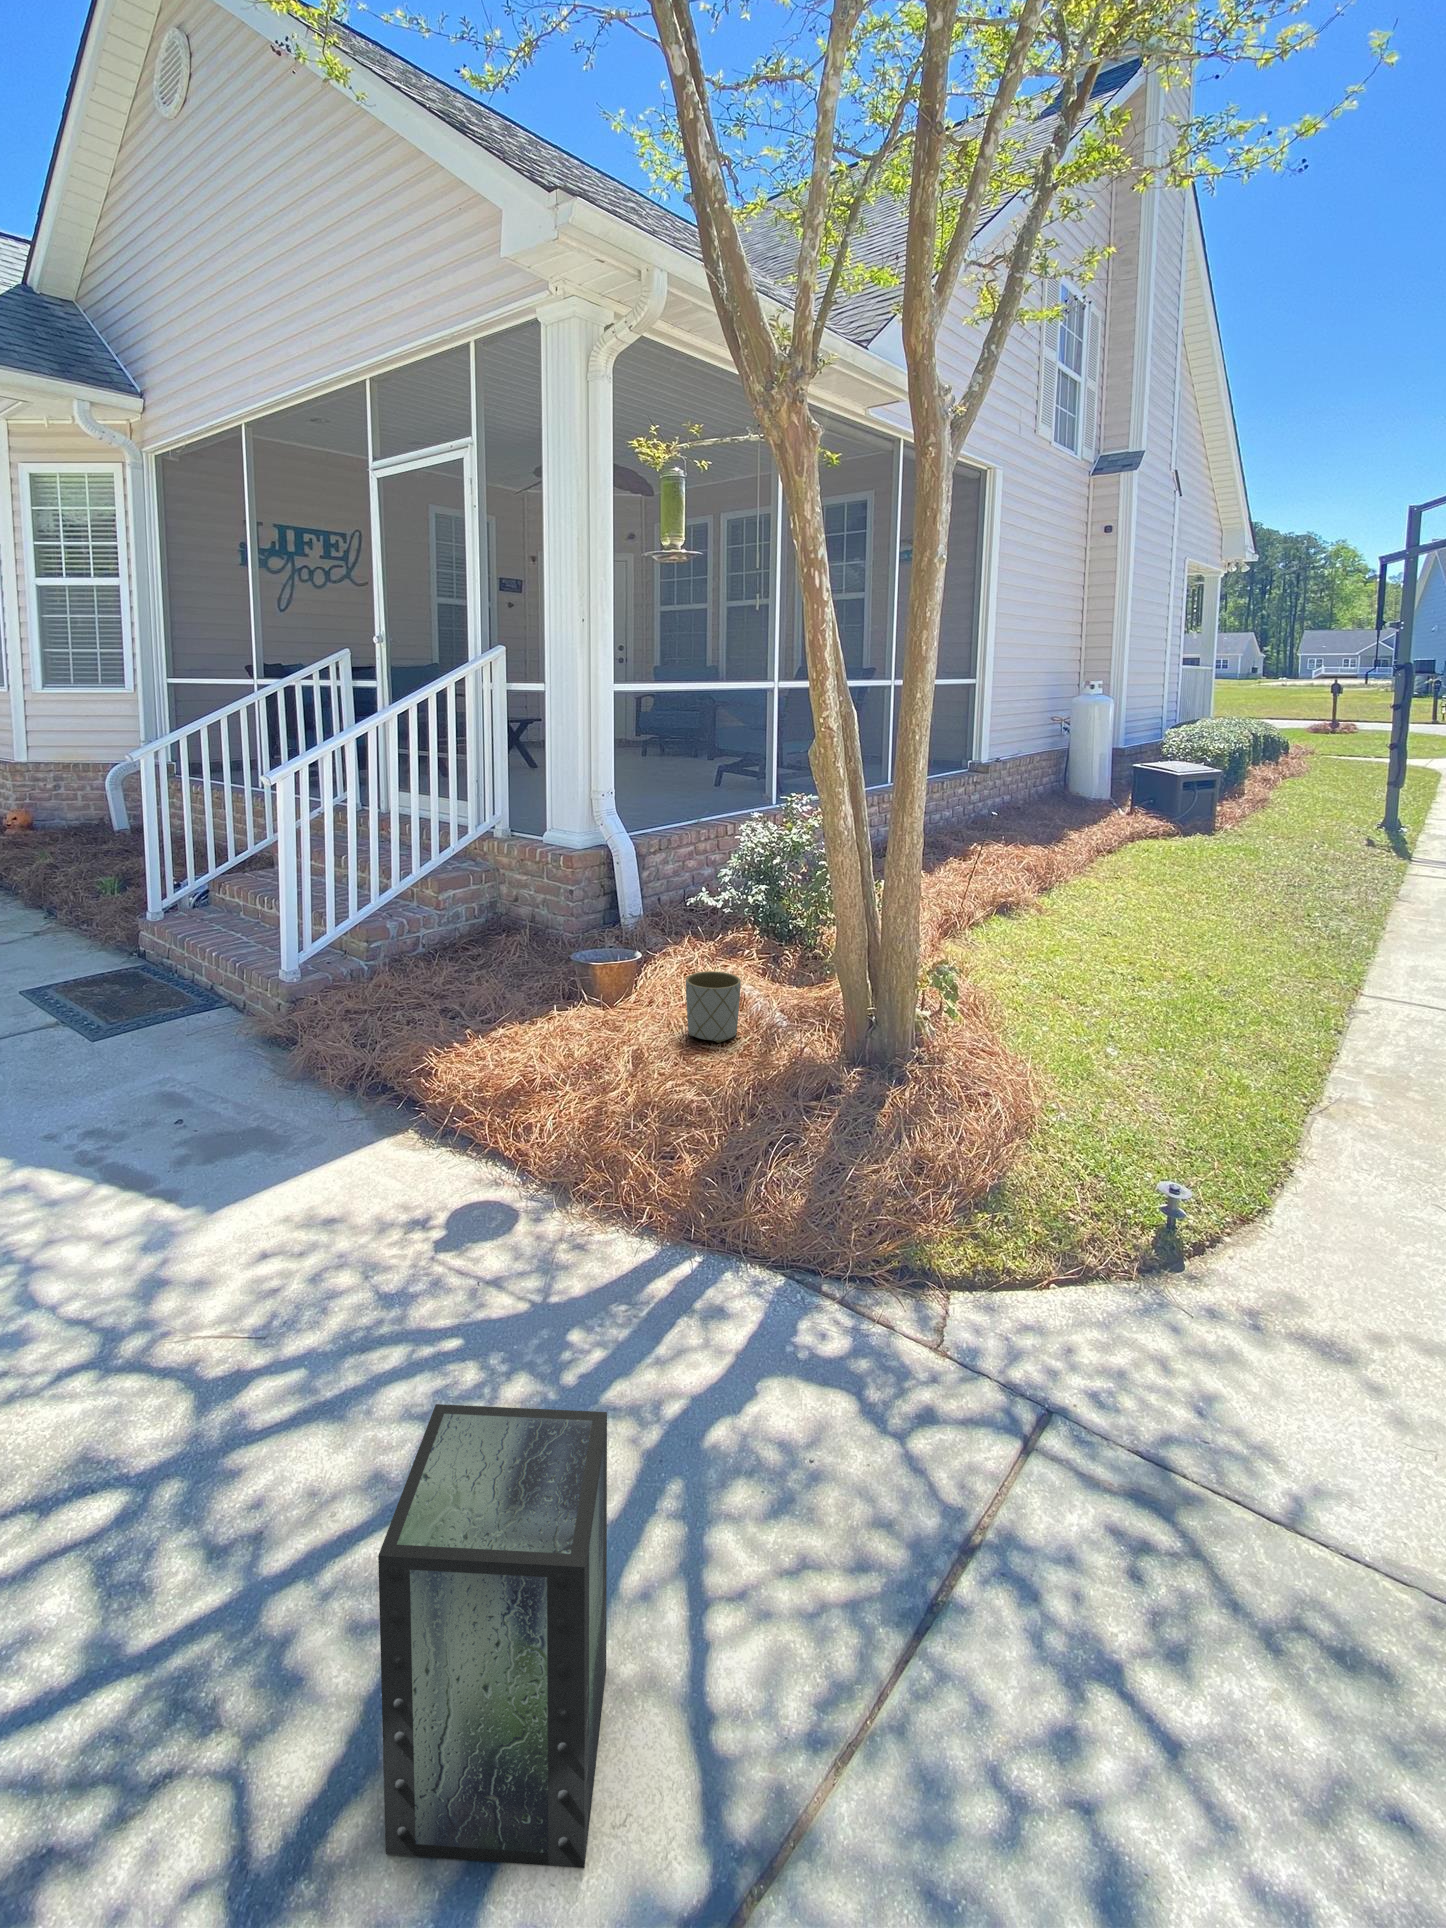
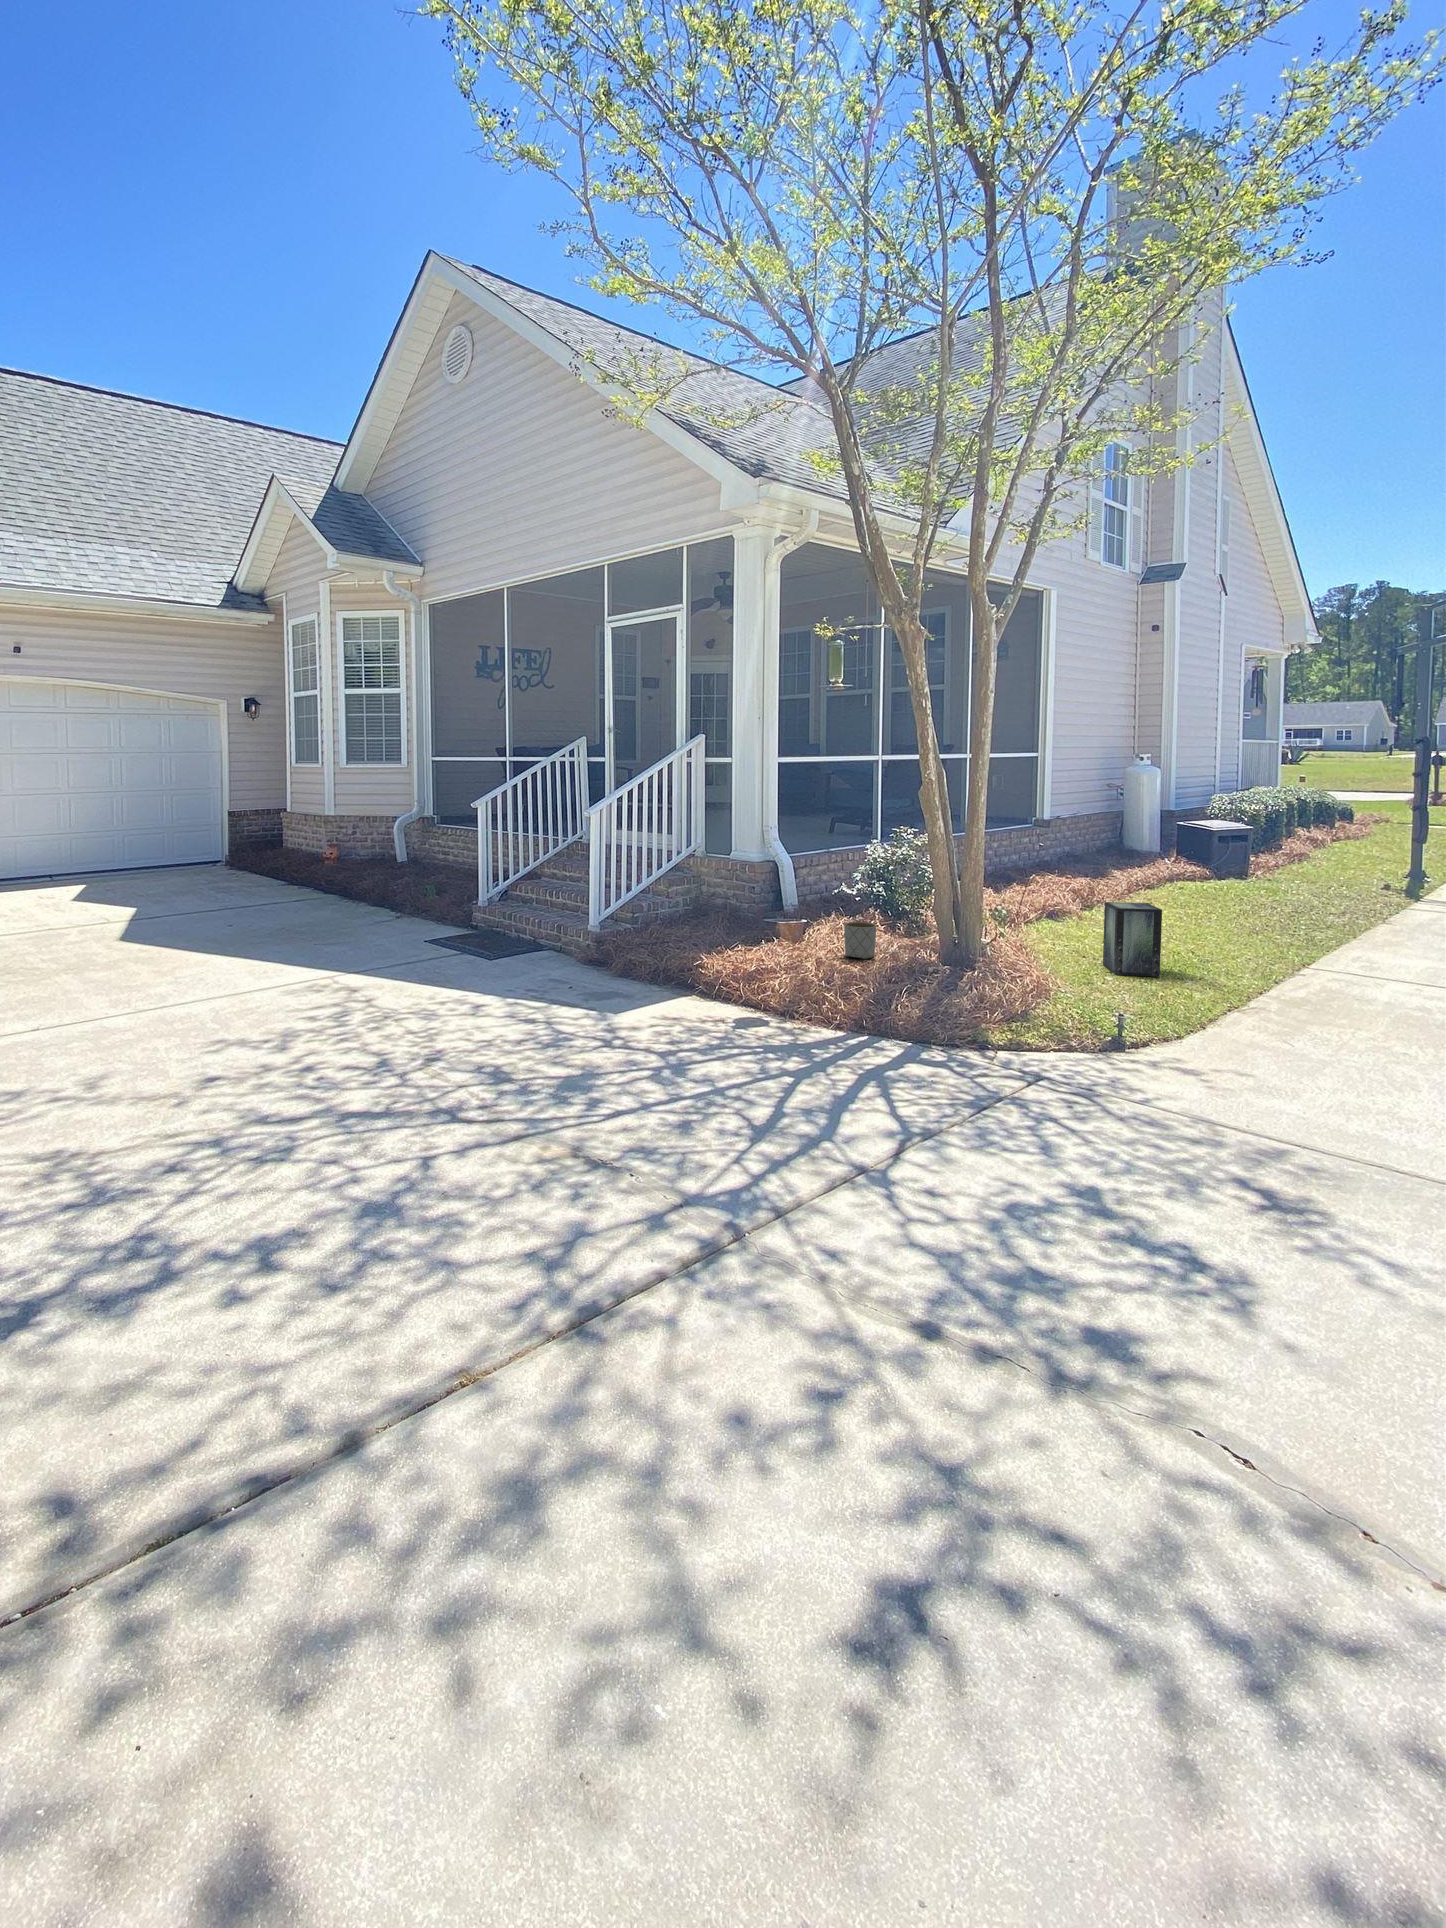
storage box: present [378,1404,607,1868] -> present [1103,902,1162,977]

